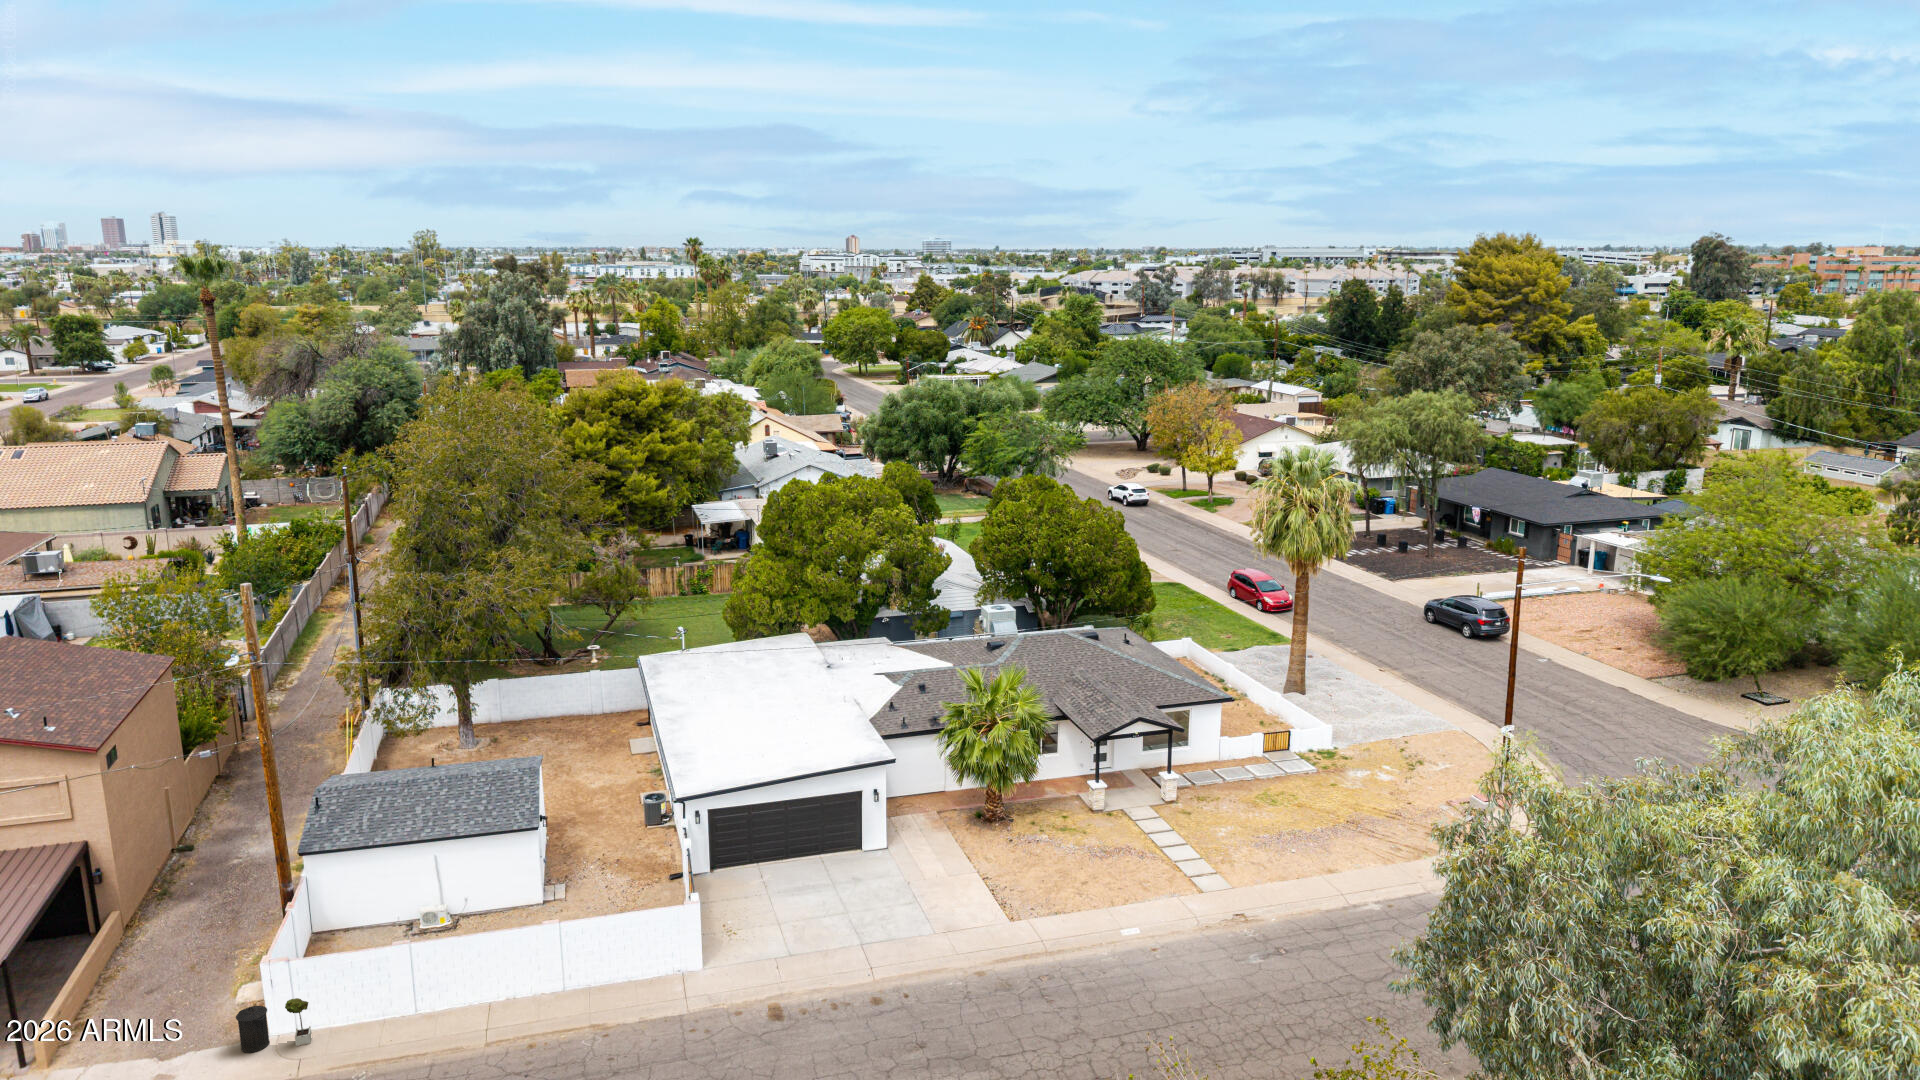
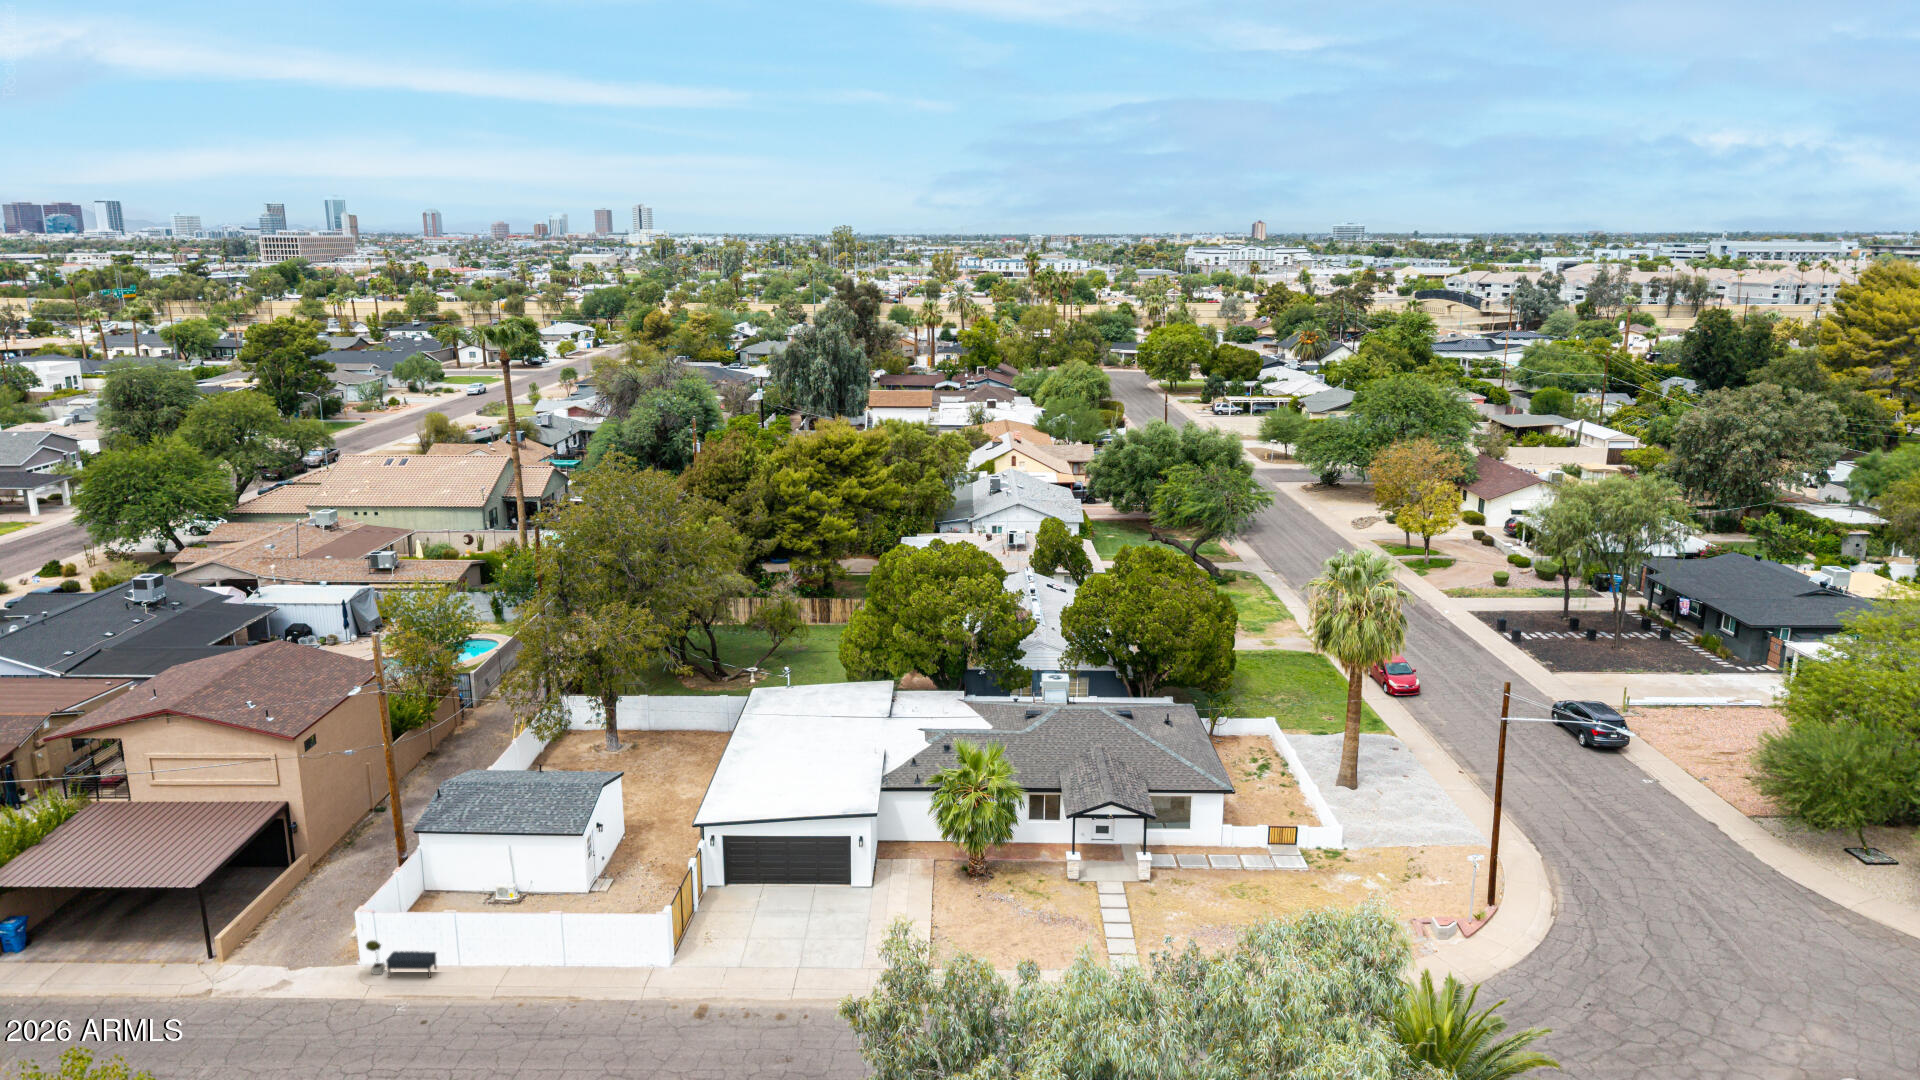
bench: none [319,1000,389,1045] -> present [386,951,437,977]
trash can: present [236,1006,270,1053] -> none [335,941,358,974]

